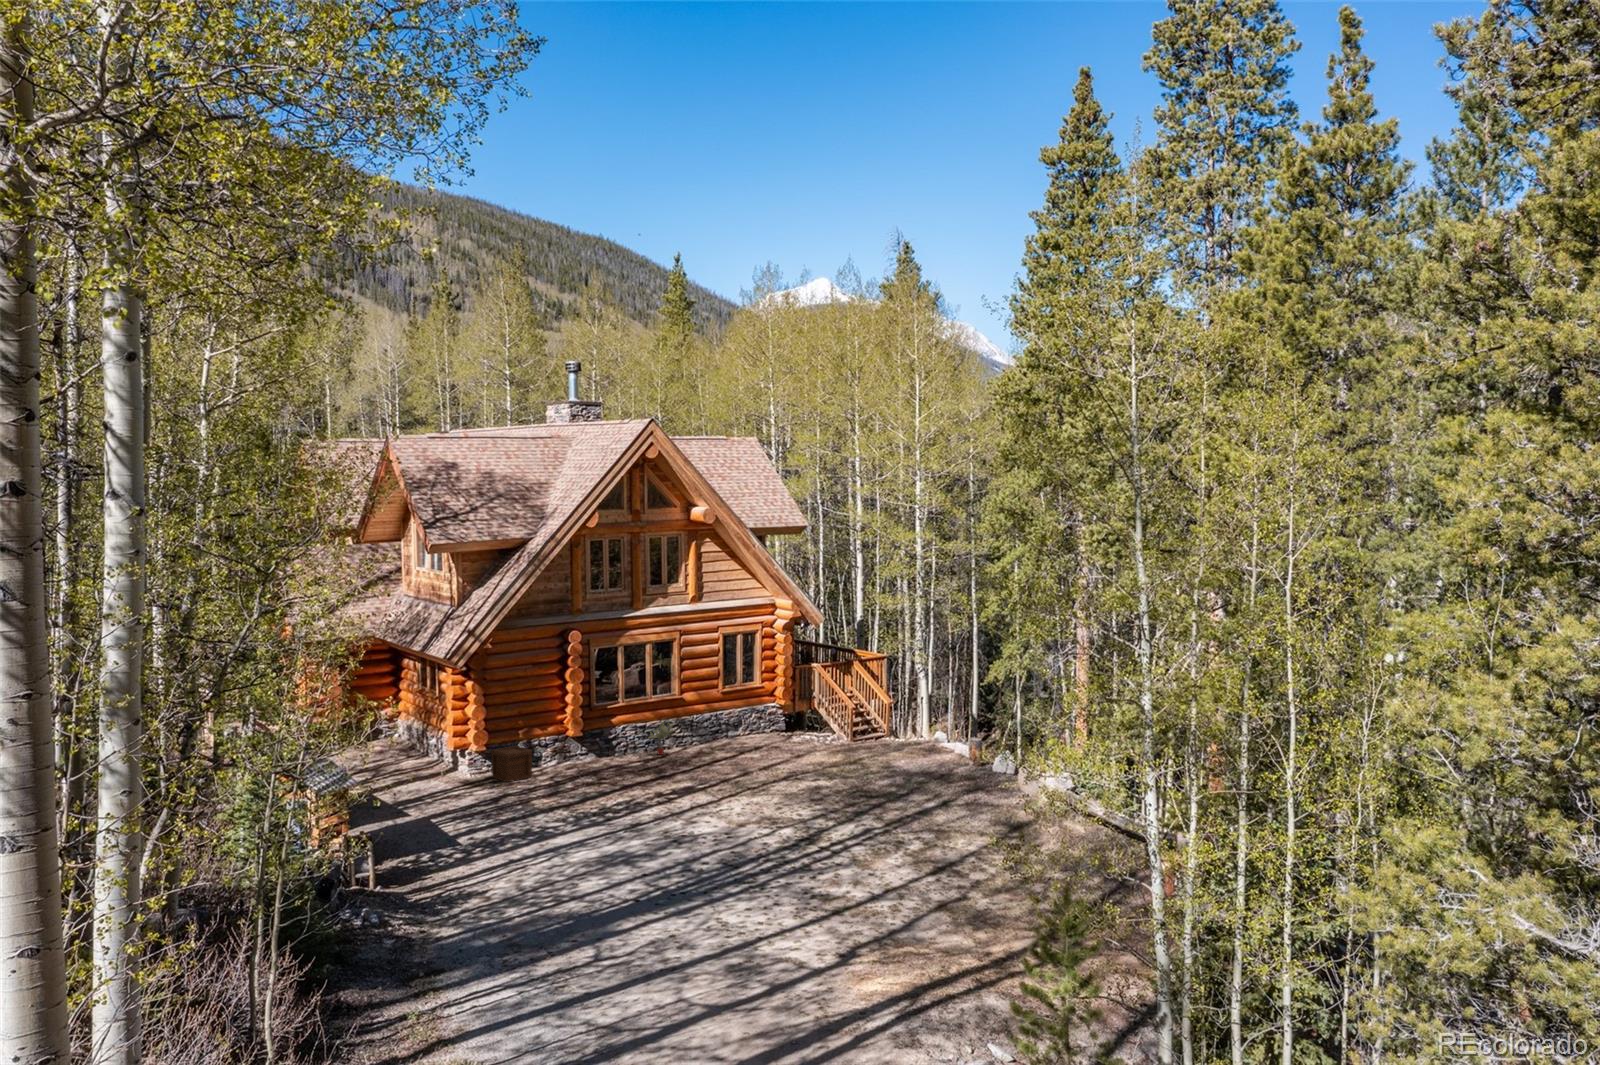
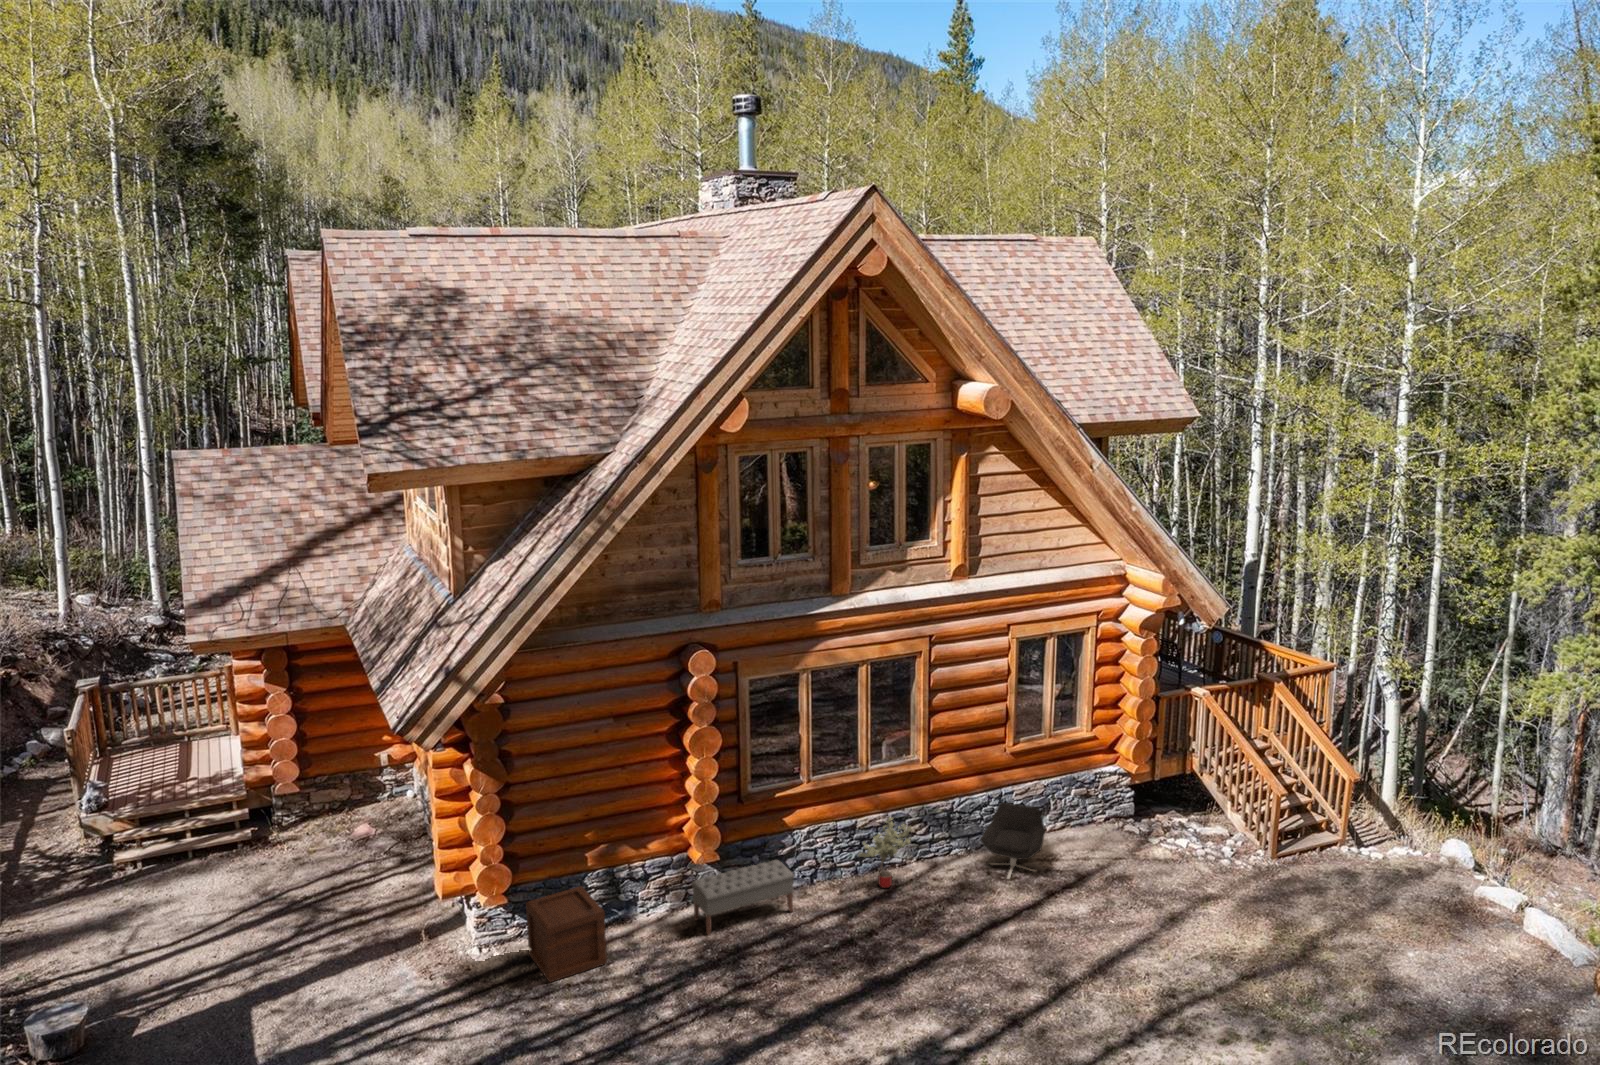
lounge chair: none [707,718,739,750] -> present [980,802,1045,879]
bench: none [567,740,618,770] -> present [691,860,794,935]

